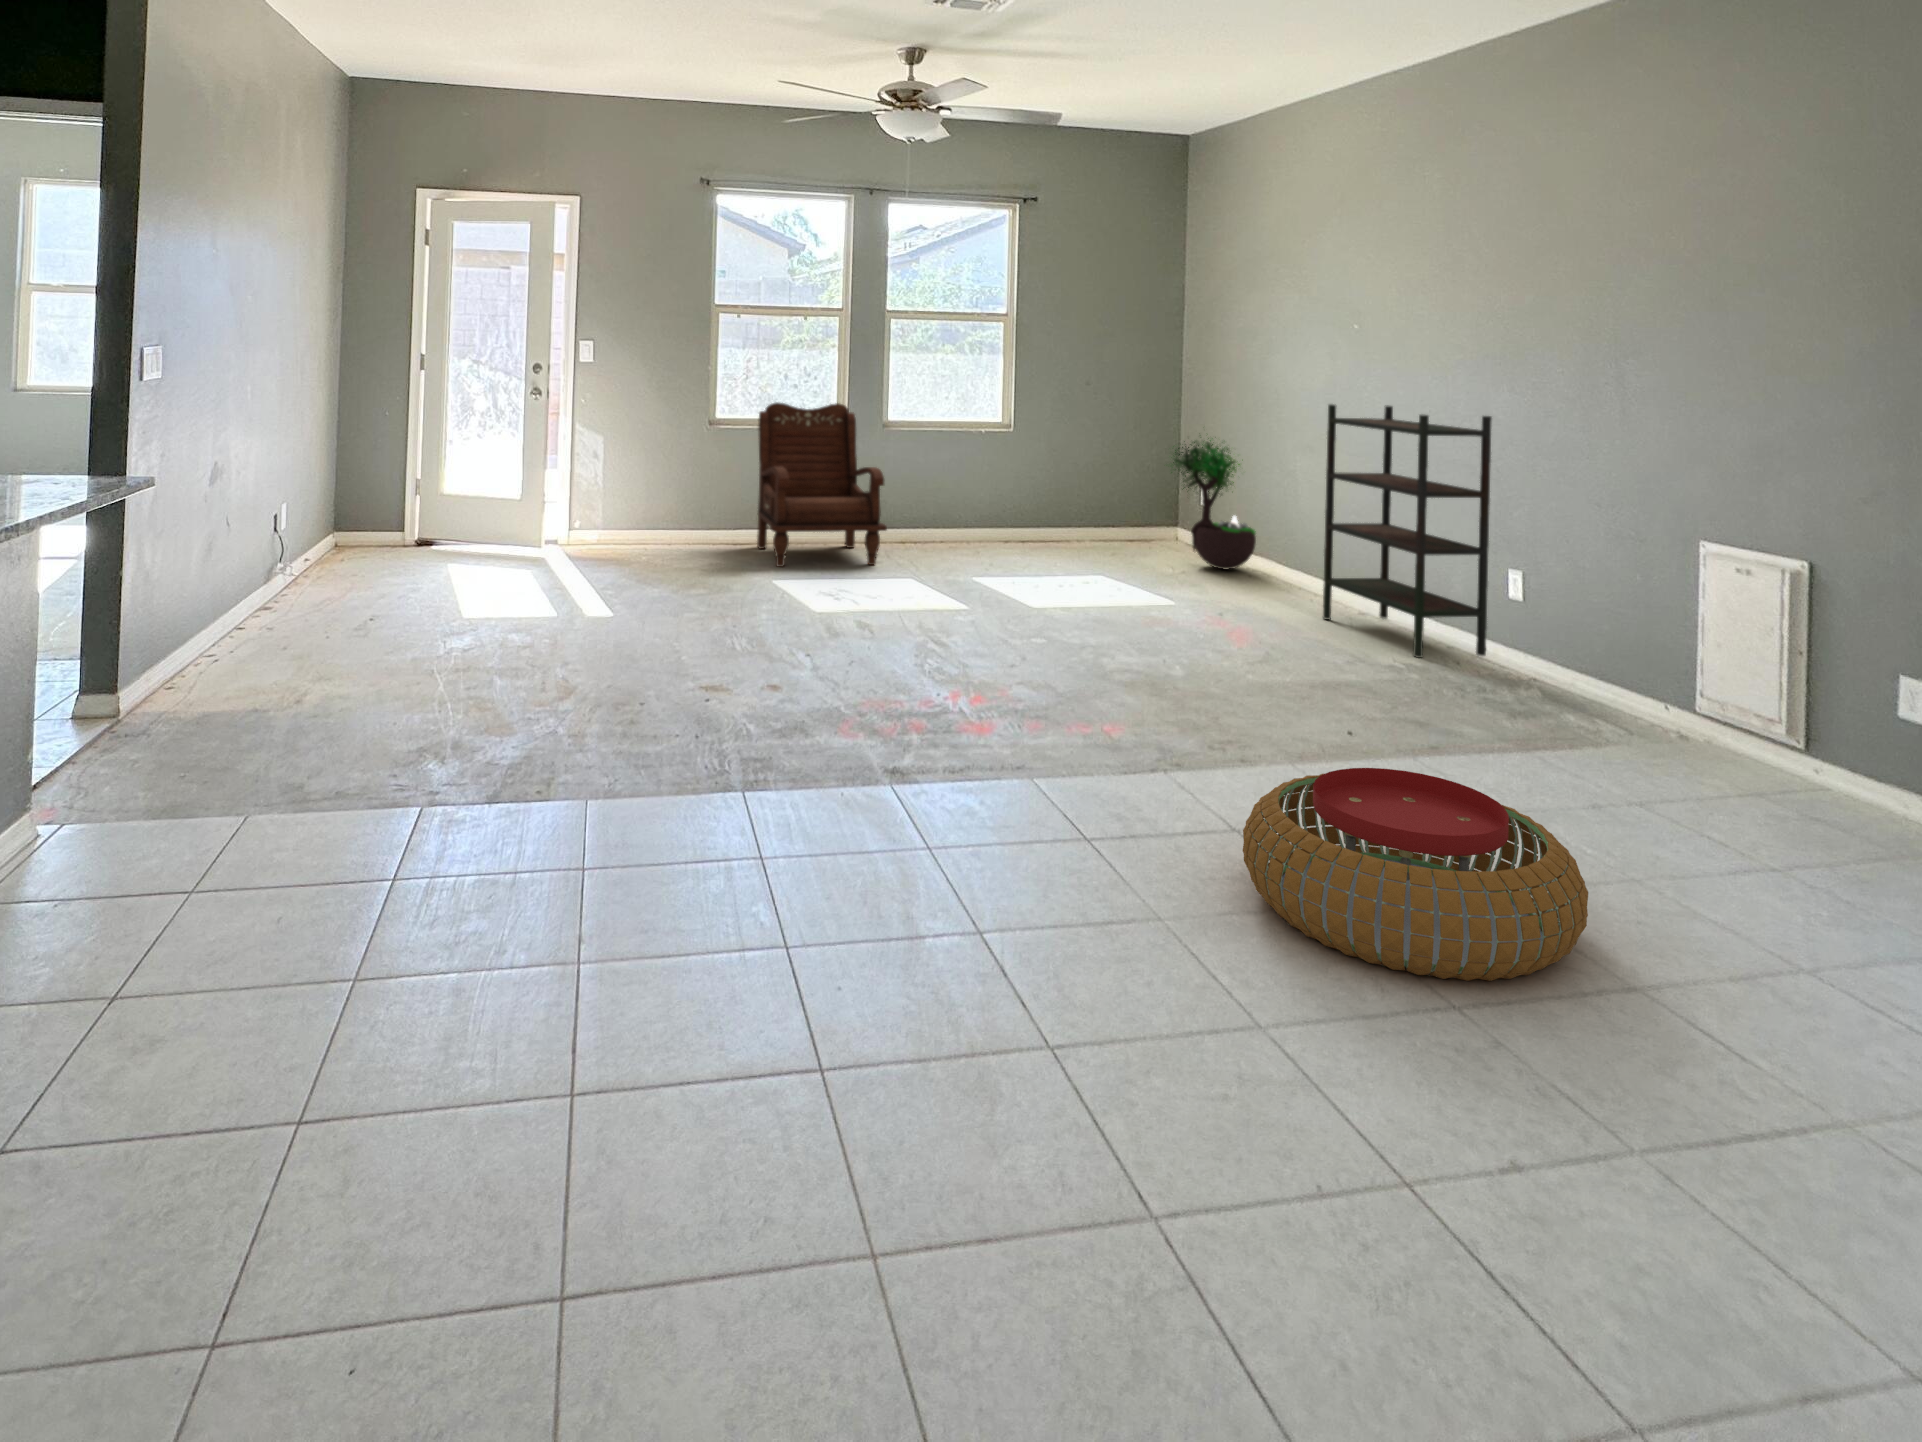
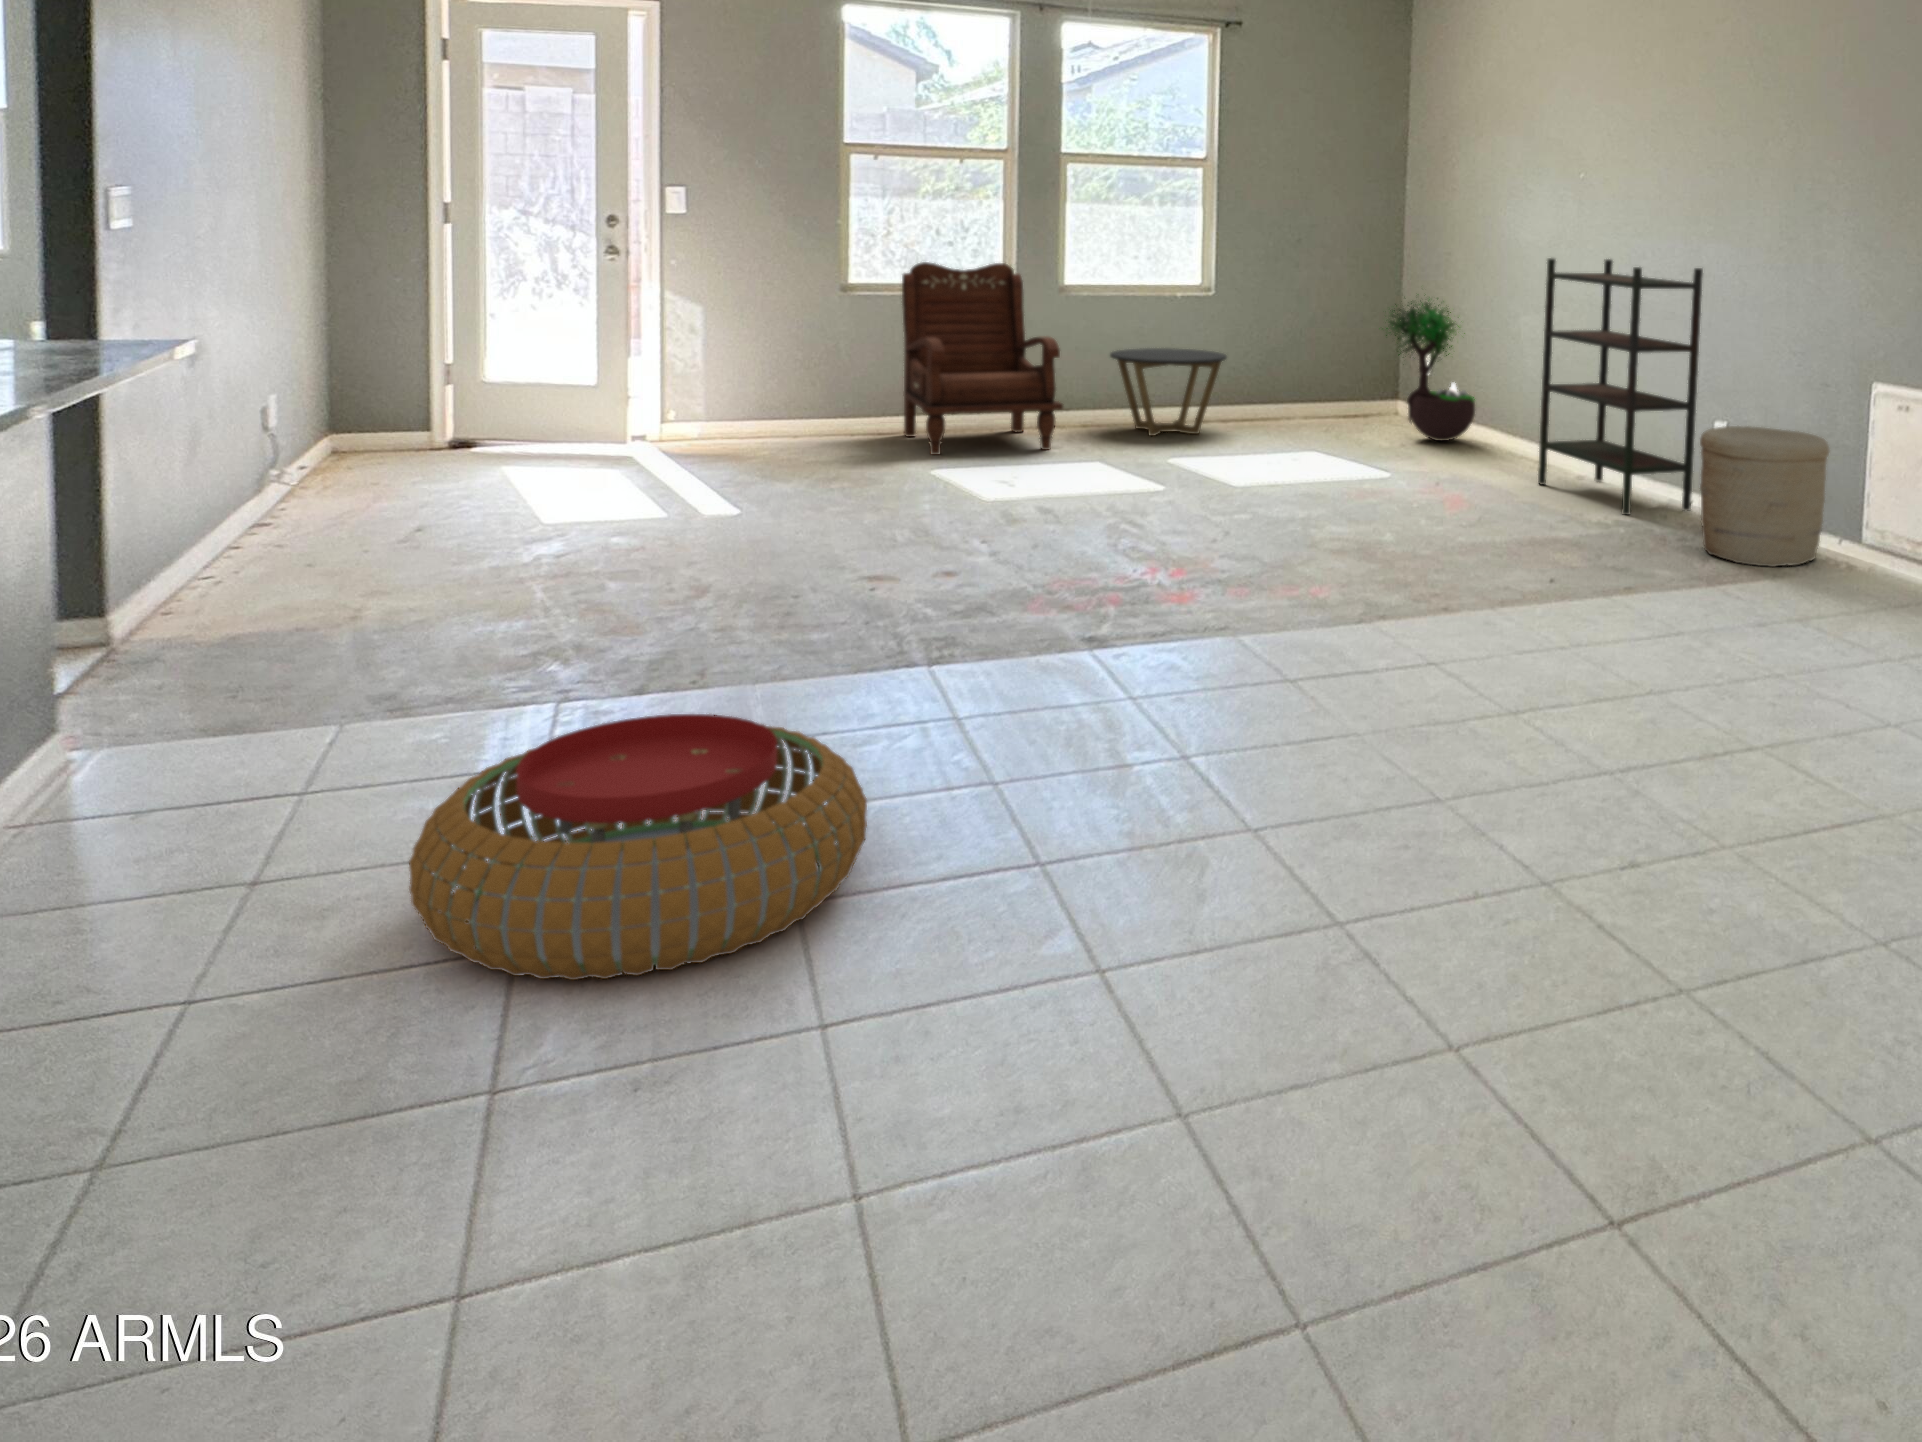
side table: none [927,478,1028,555] -> present [1110,348,1227,436]
woven basket: none [1502,577,1650,729] -> present [1700,426,1829,567]
pouf: present [1243,768,1588,981] -> present [409,714,867,981]

